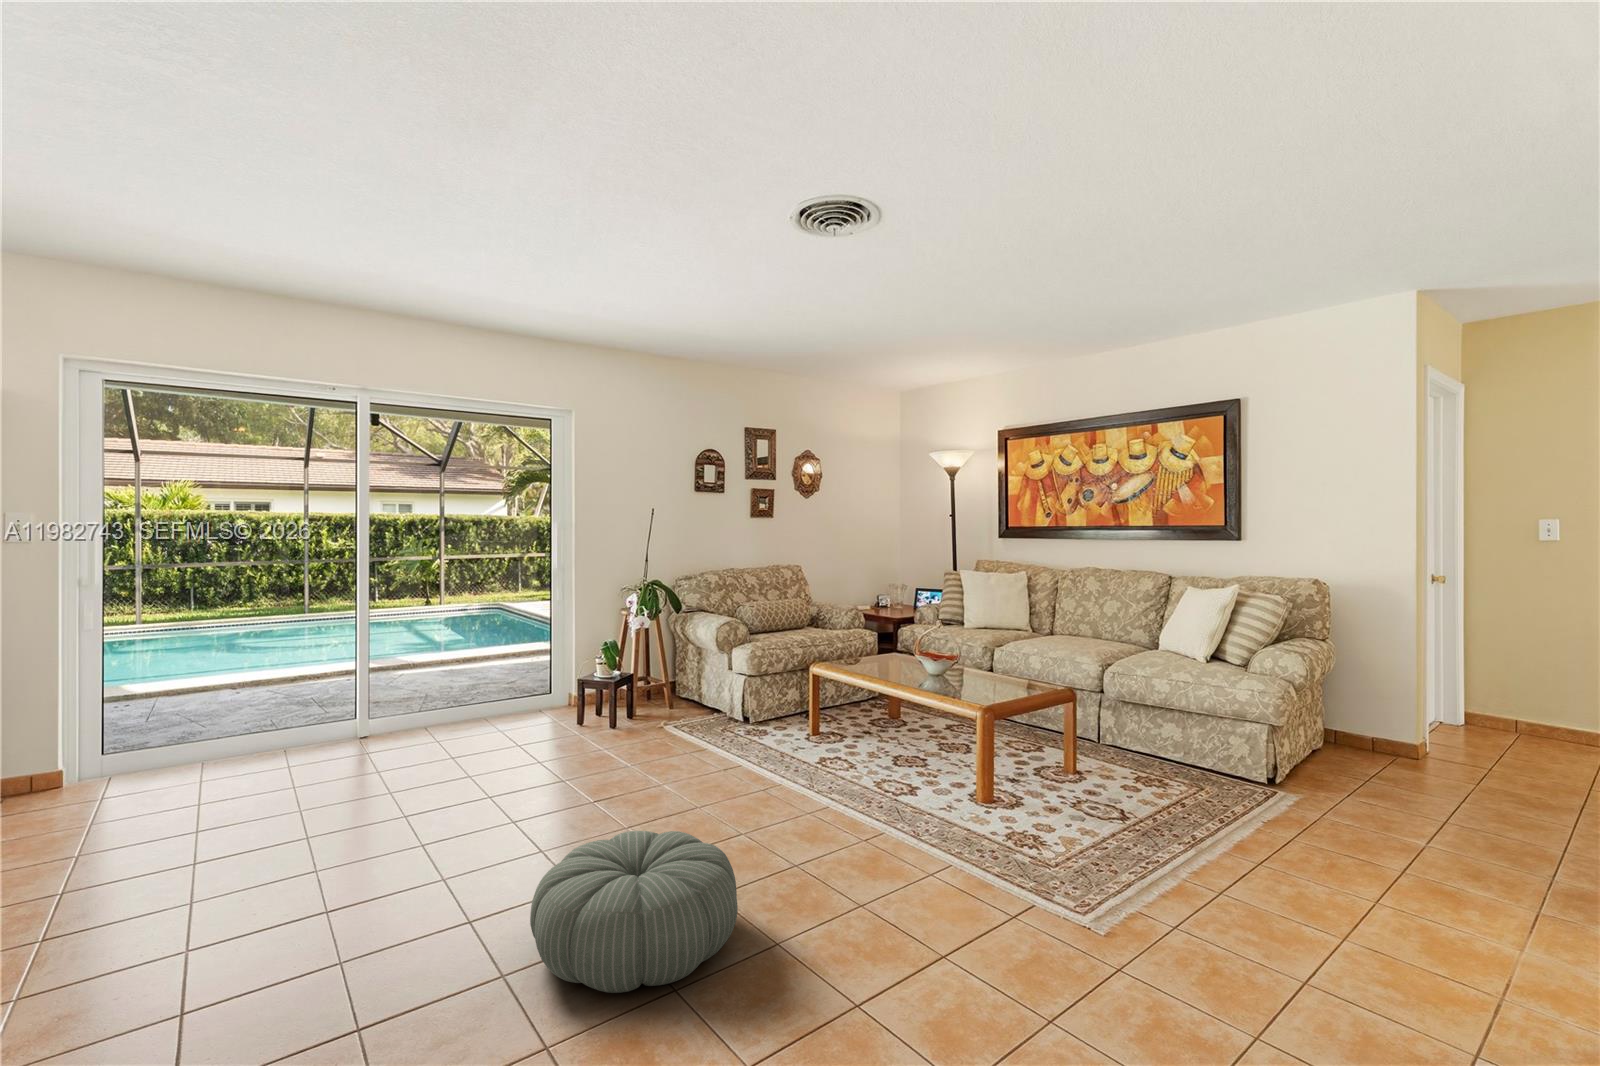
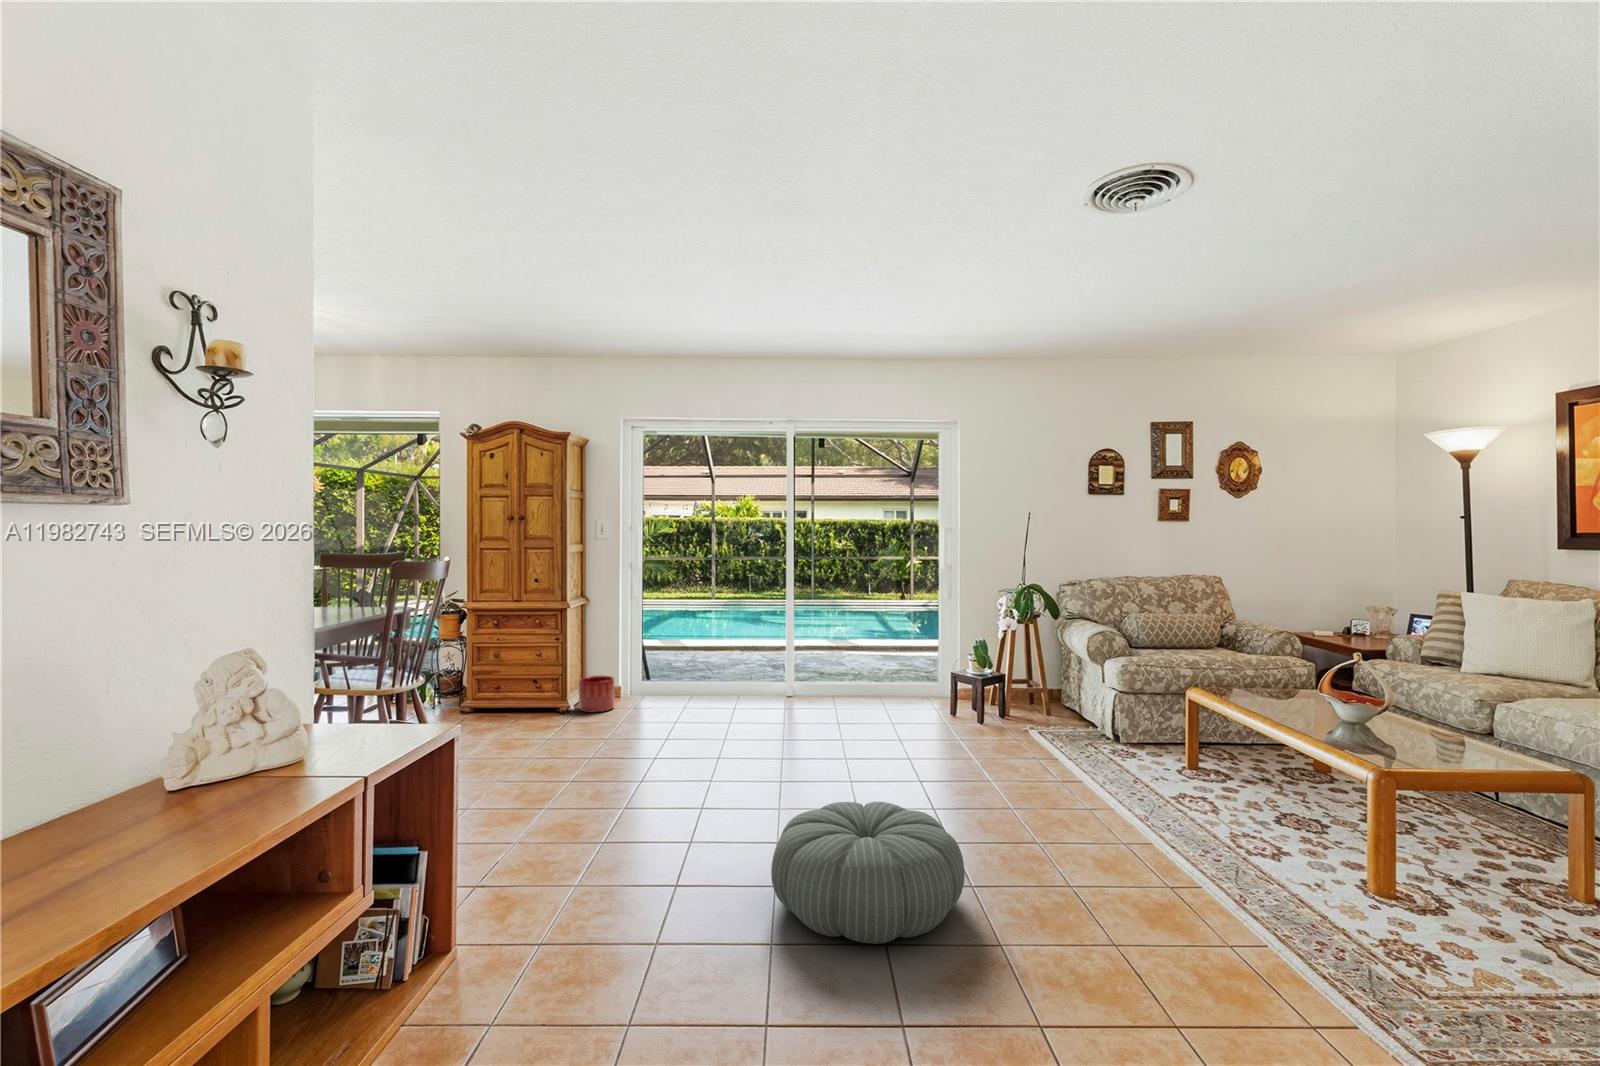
planter: none [24,752,97,814] -> present [579,676,615,713]

